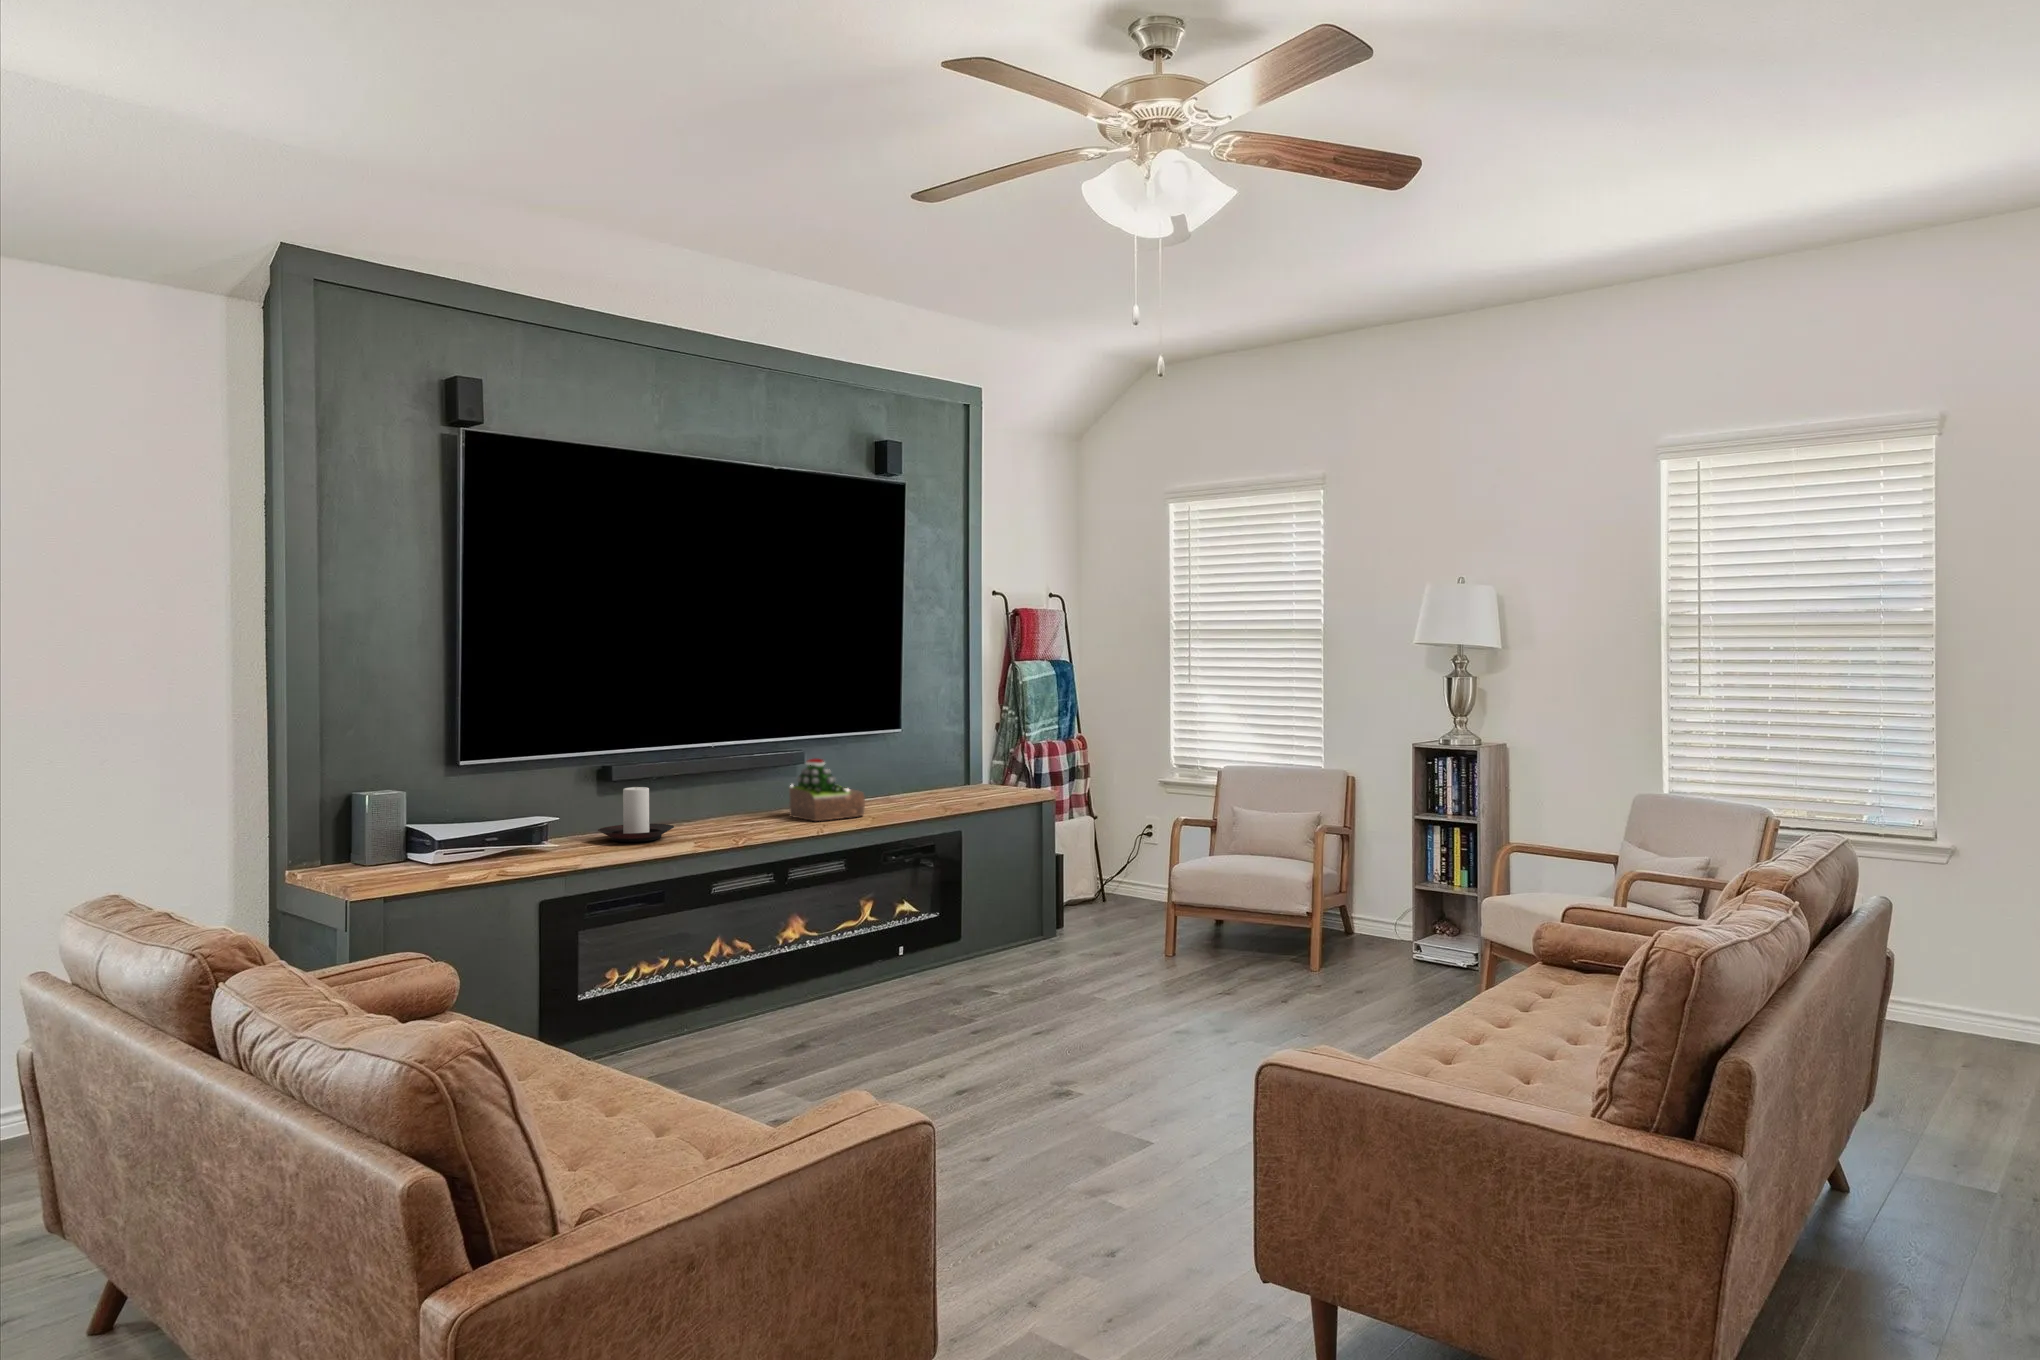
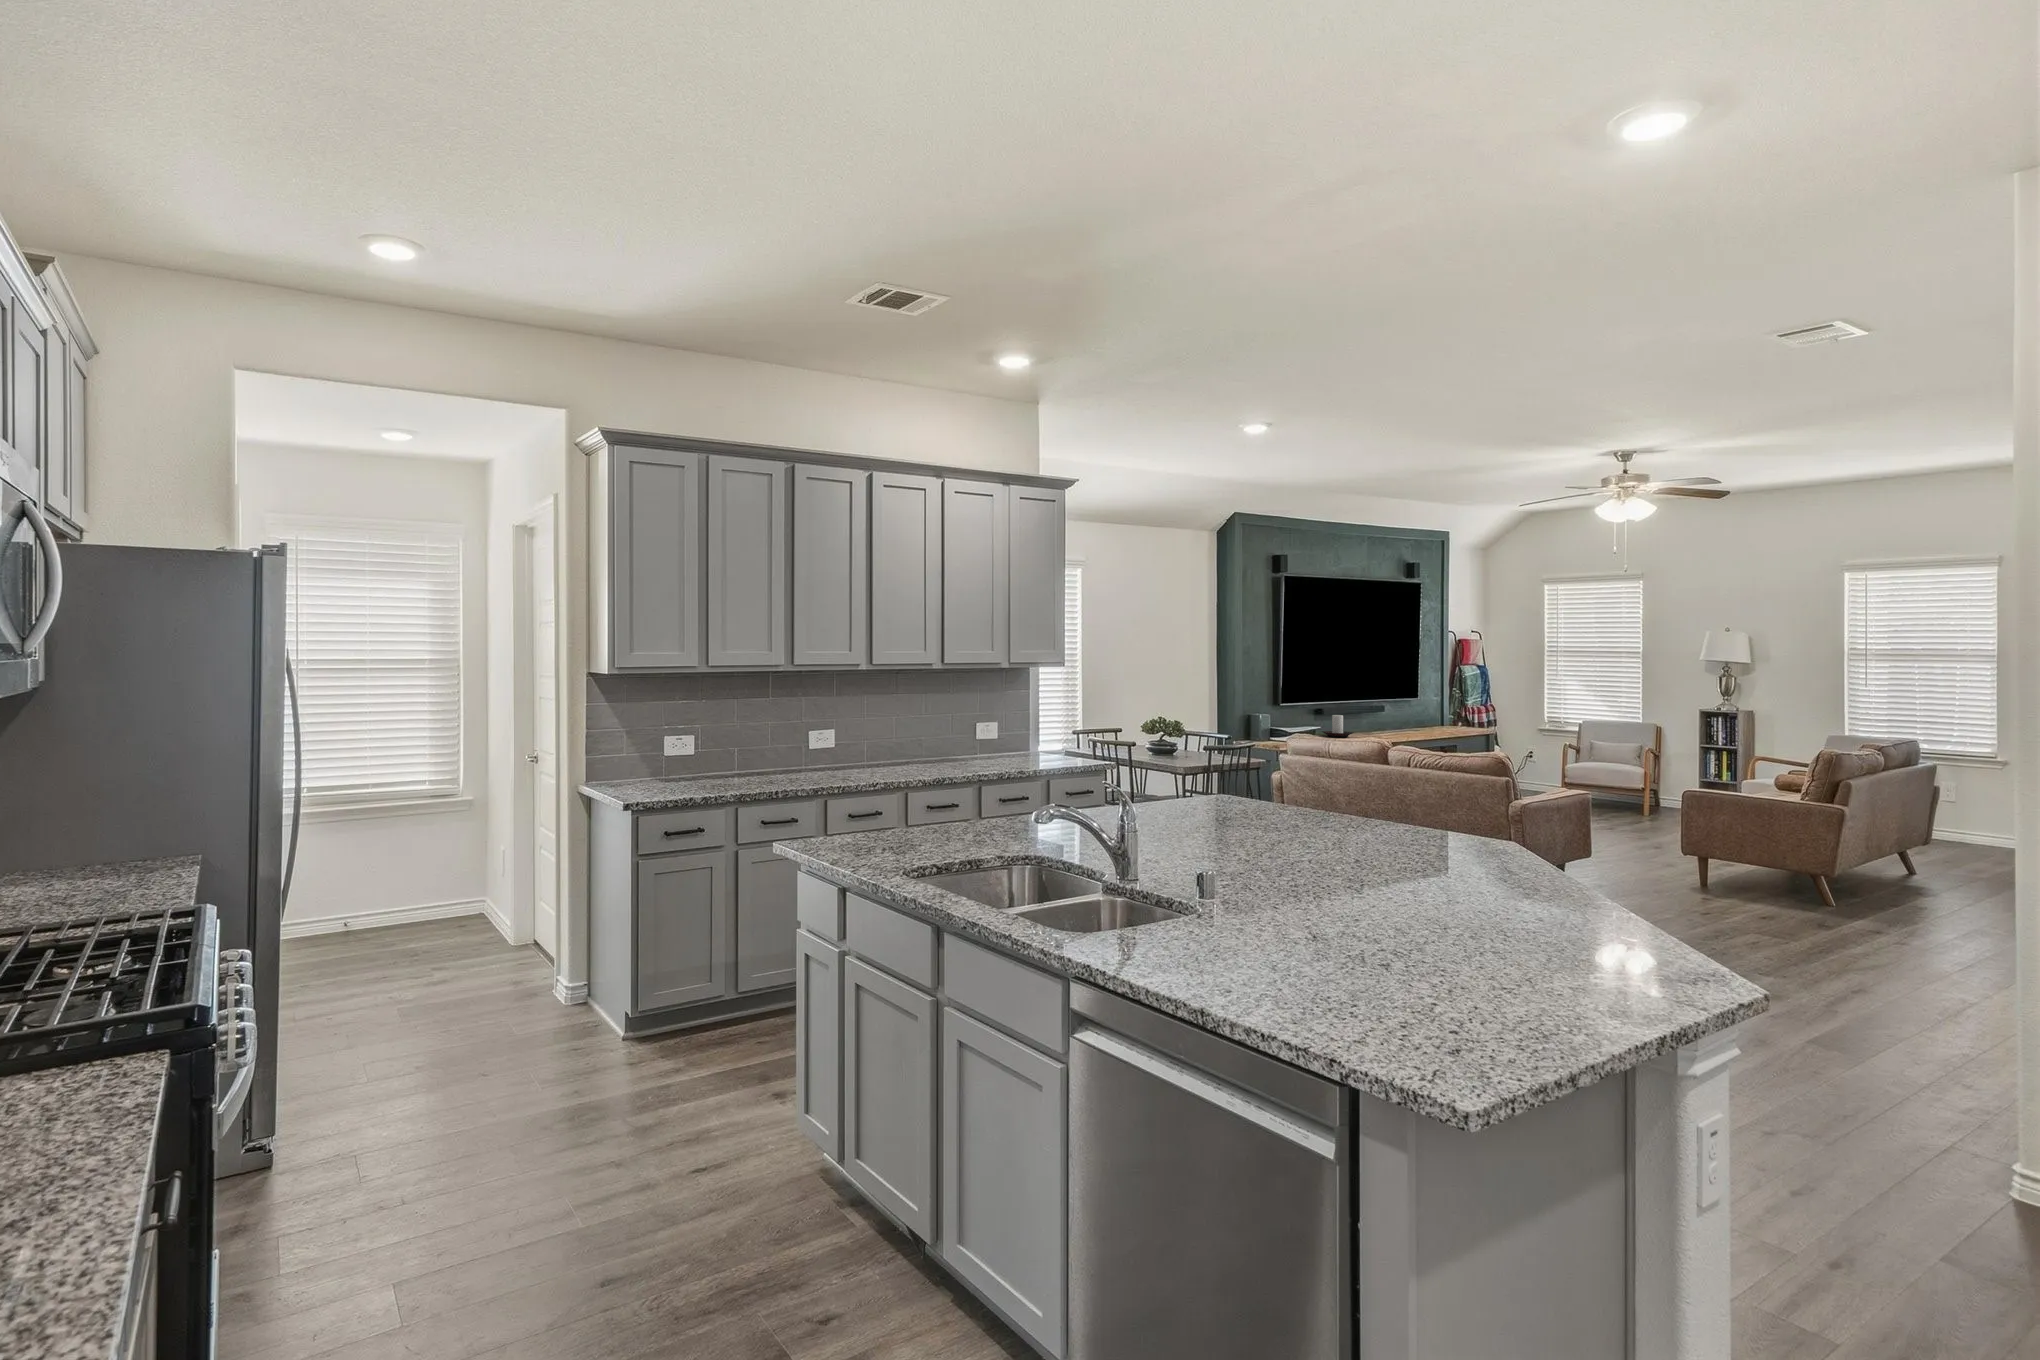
succulent plant: present [789,759,865,821] -> none [1383,707,1419,735]

